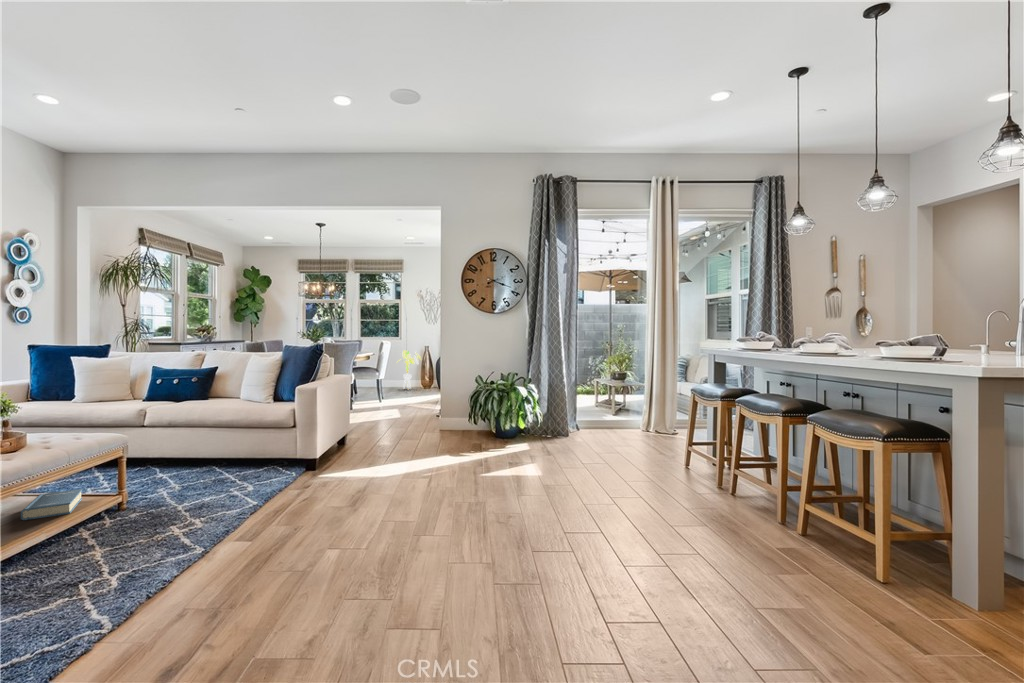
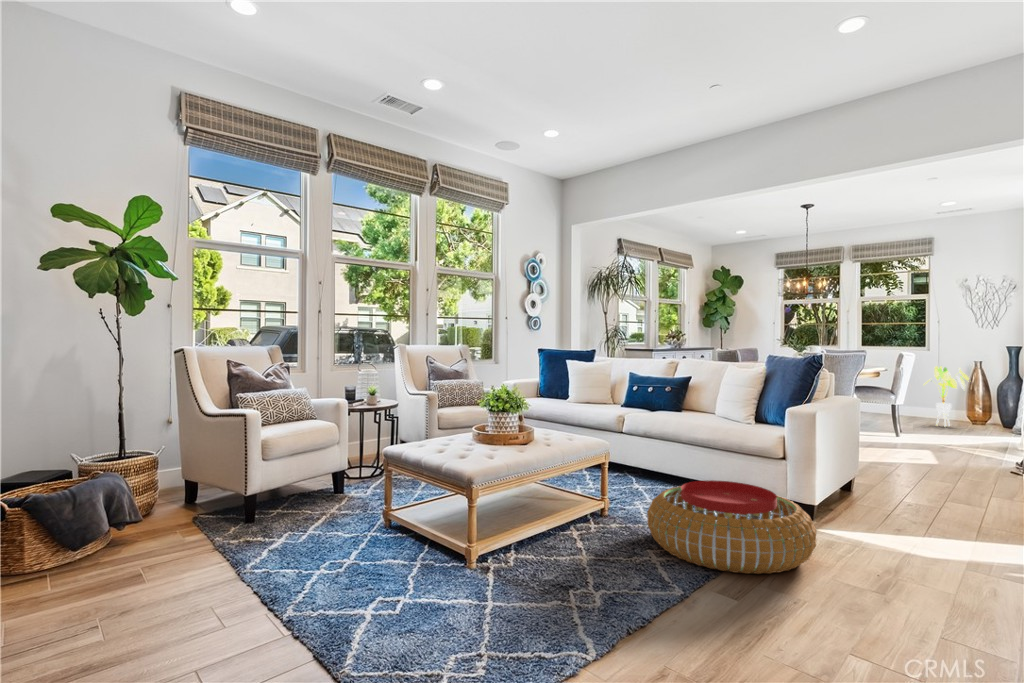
pouf: none [171,452,313,525] -> present [647,480,816,574]
hardback book: present [21,489,82,520] -> none [531,484,574,509]

